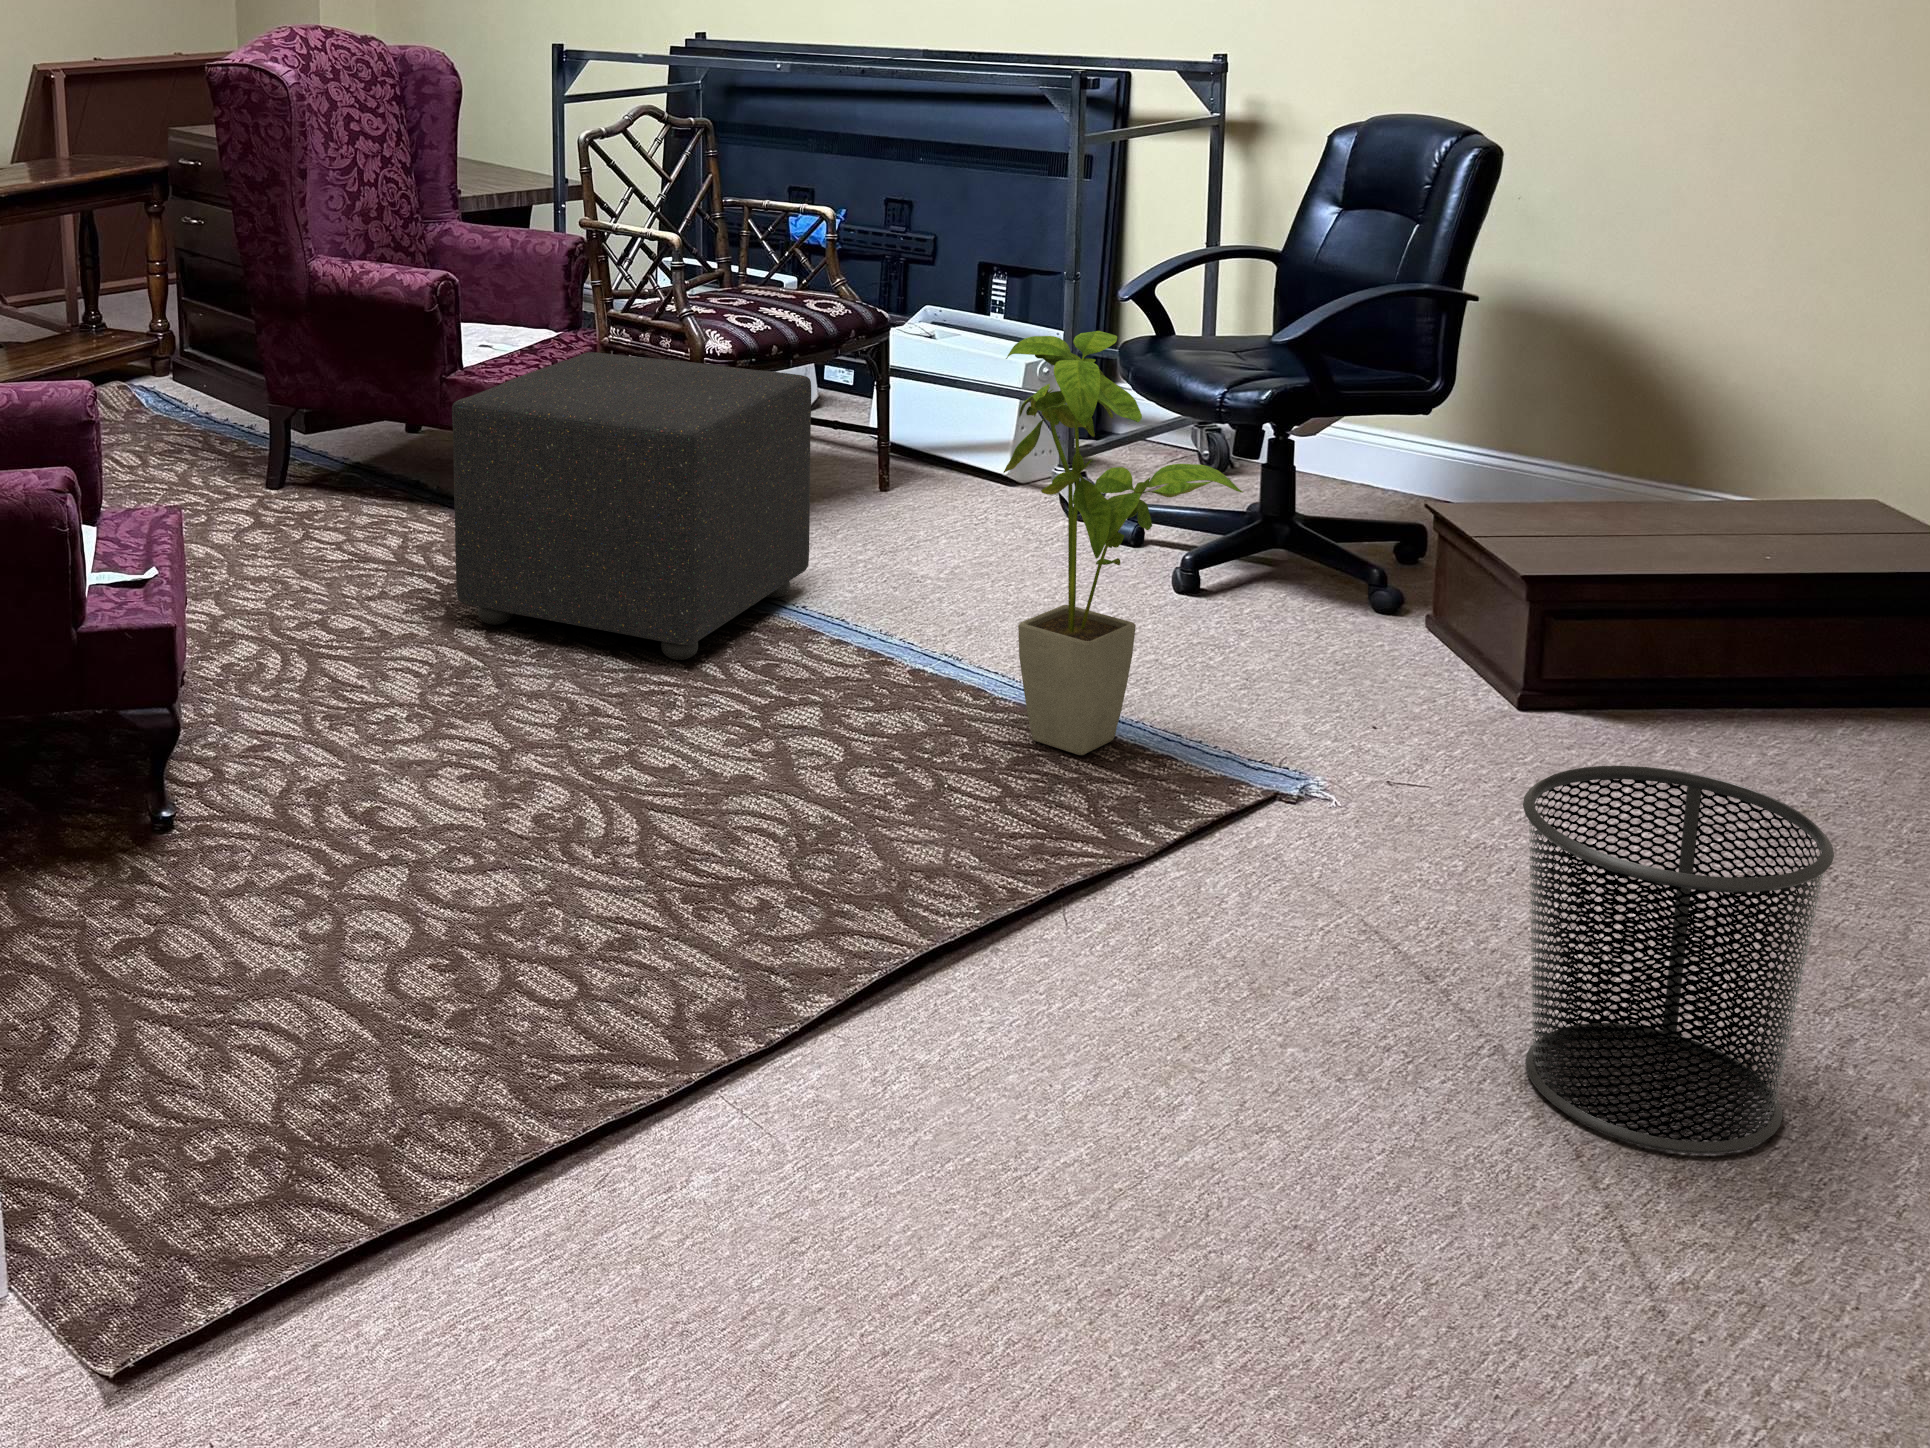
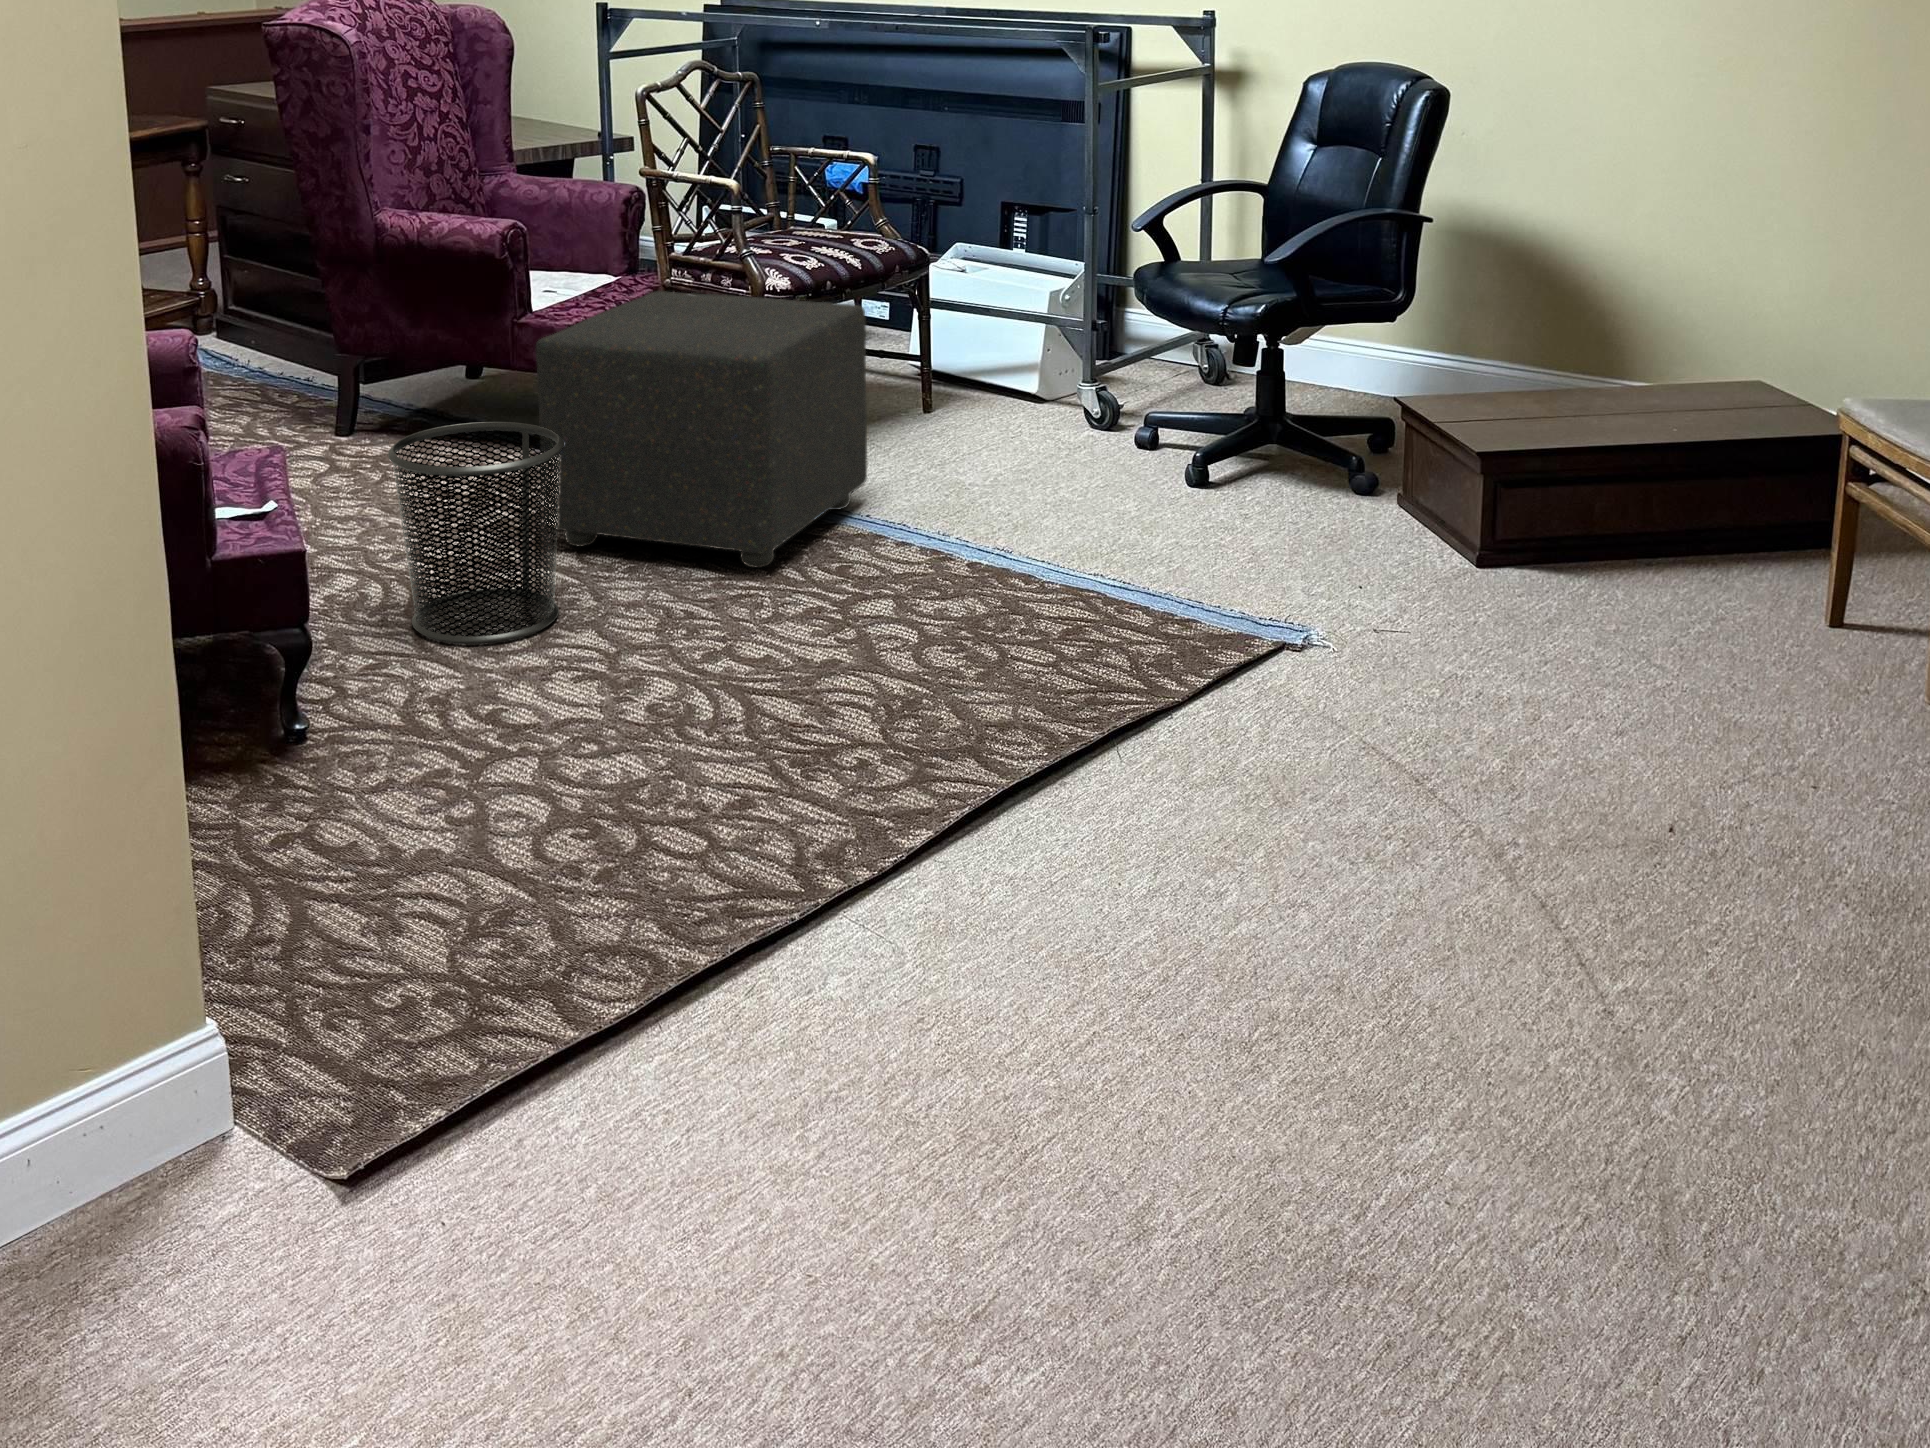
house plant: present [1004,331,1243,755] -> none [1048,252,1255,627]
waste bin: present [1523,766,1834,1154] -> present [388,422,564,644]

